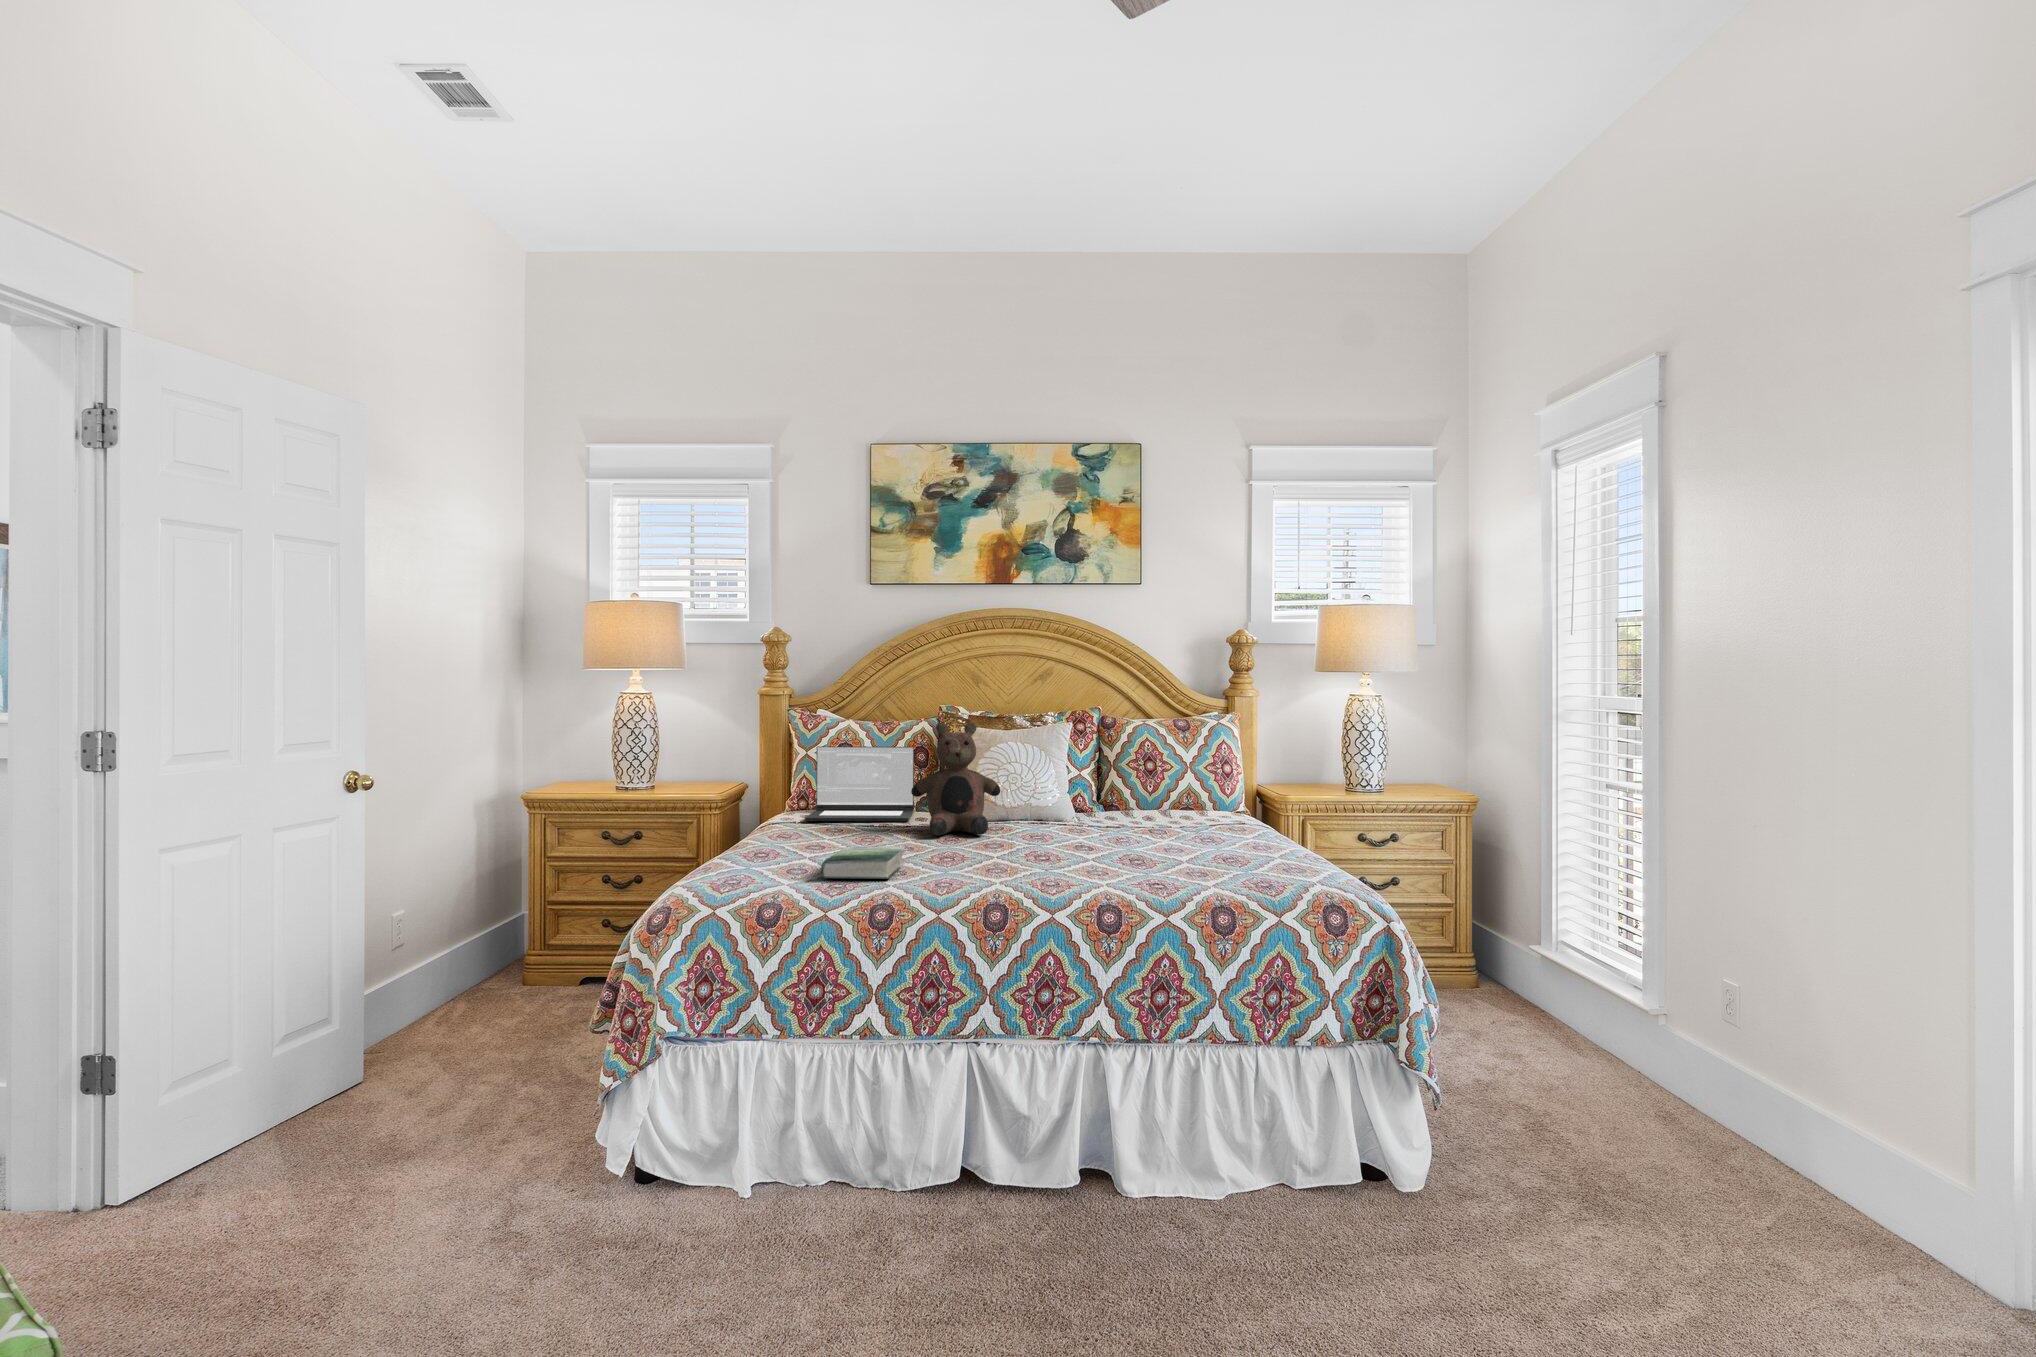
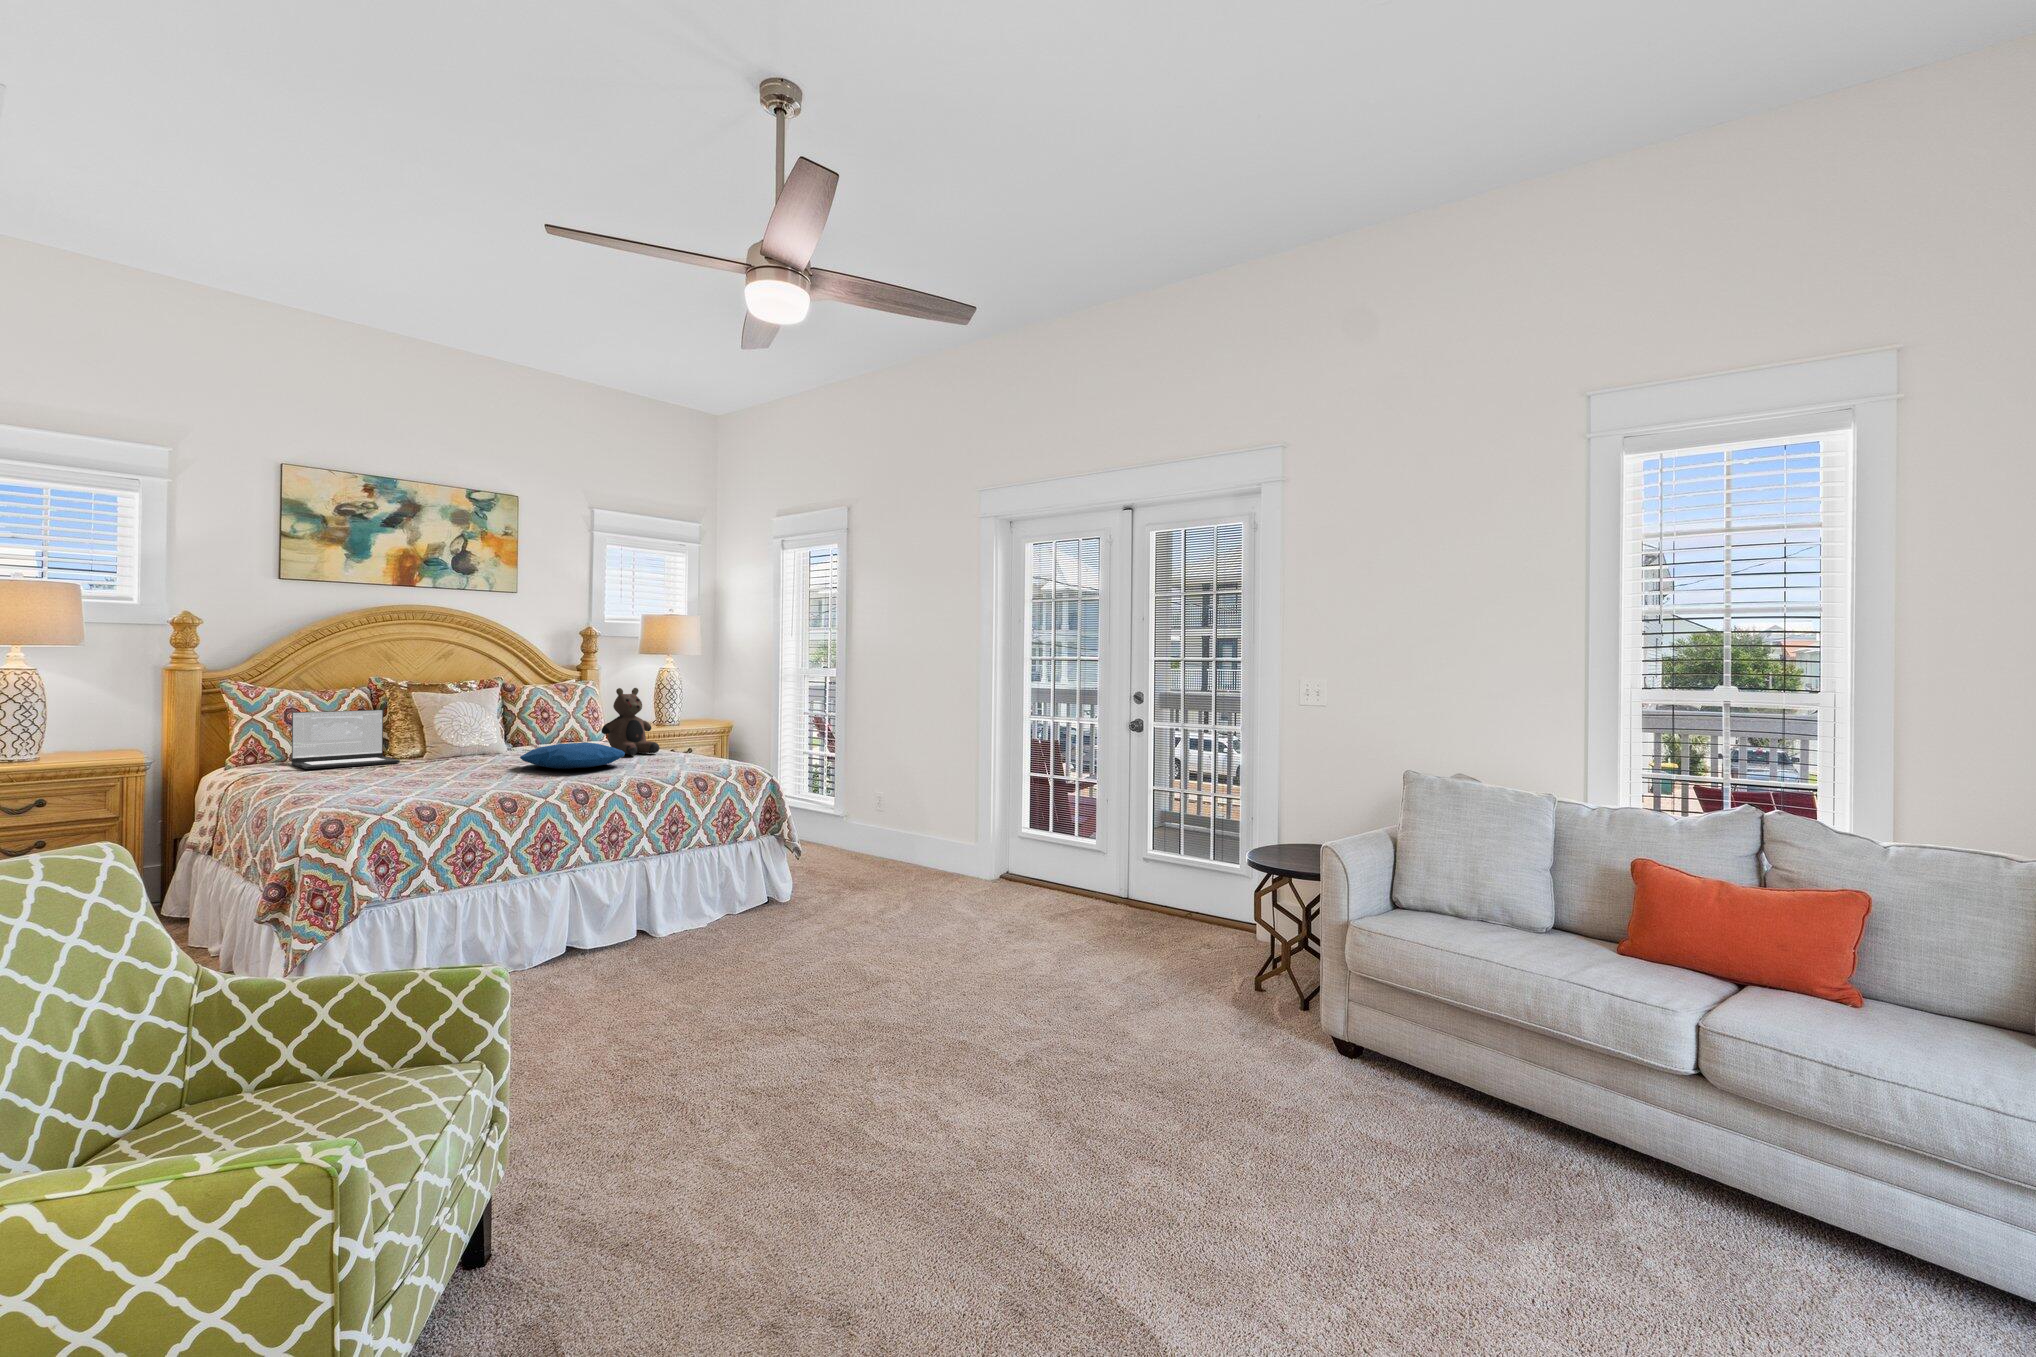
teddy bear: present [911,722,1001,835] -> present [601,688,660,755]
pillow: none [1002,813,1151,857] -> present [520,742,625,769]
book: present [821,846,905,879] -> none [424,771,493,792]

